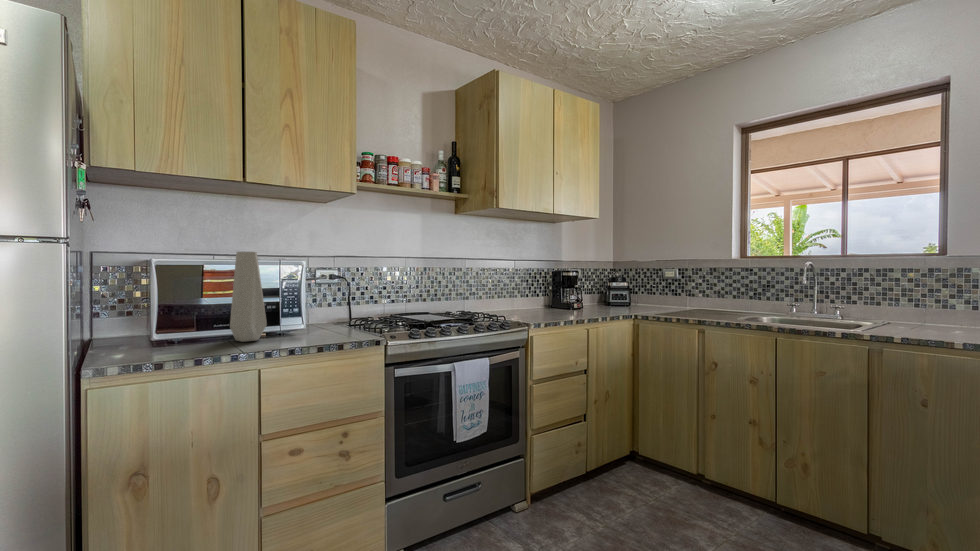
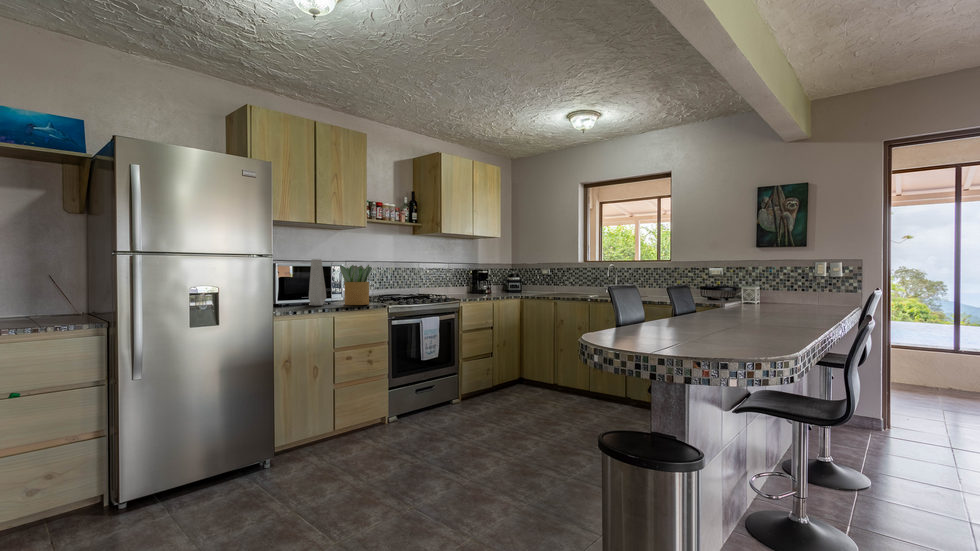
potted plant: none [297,261,358,340] -> present [340,265,371,305]

